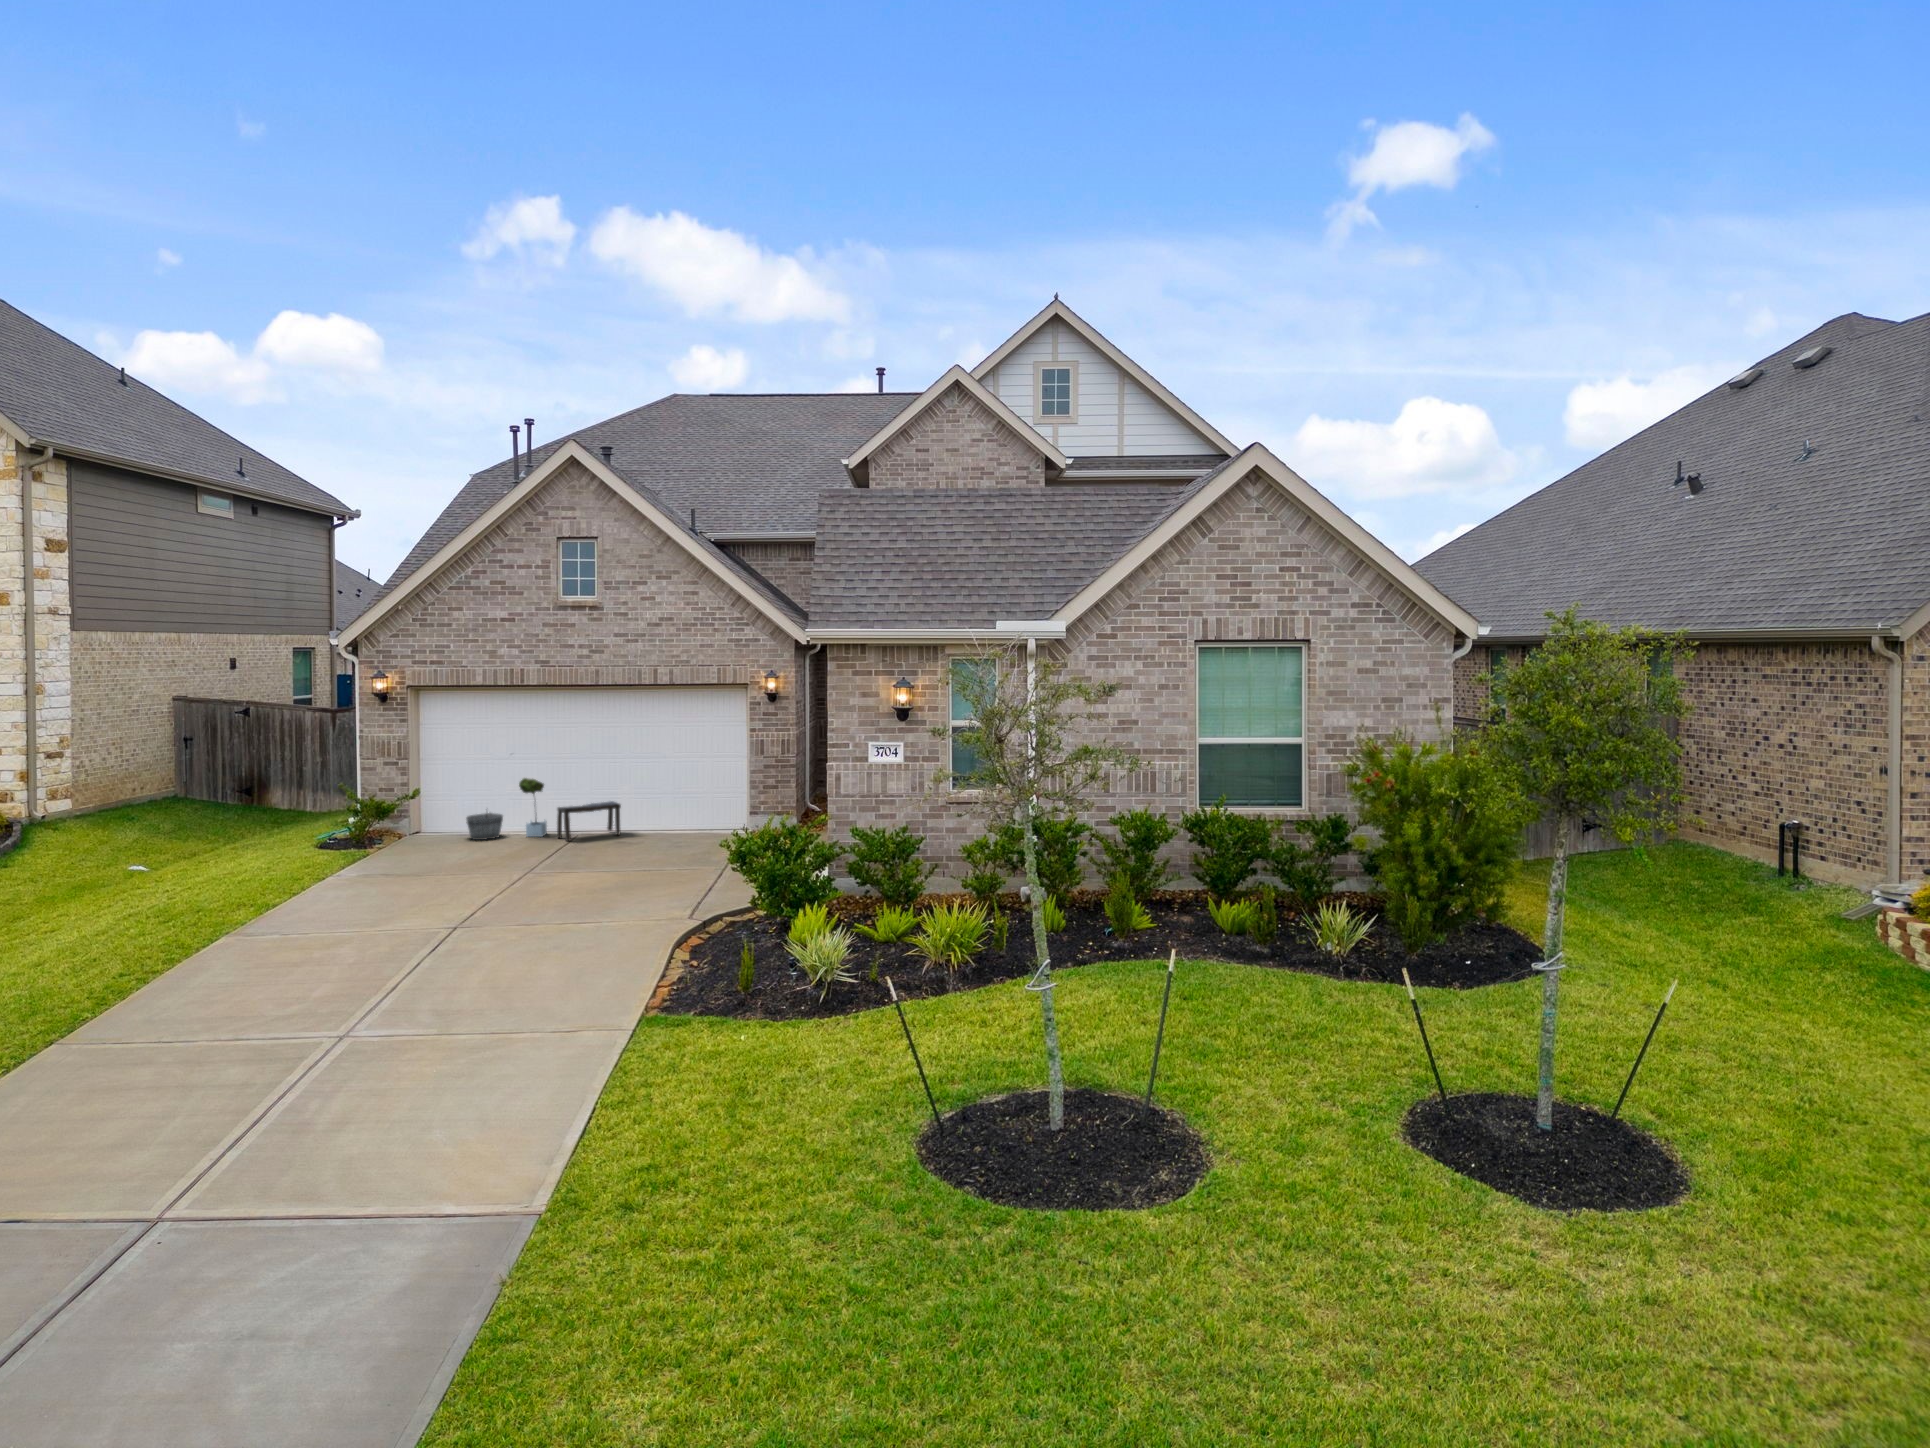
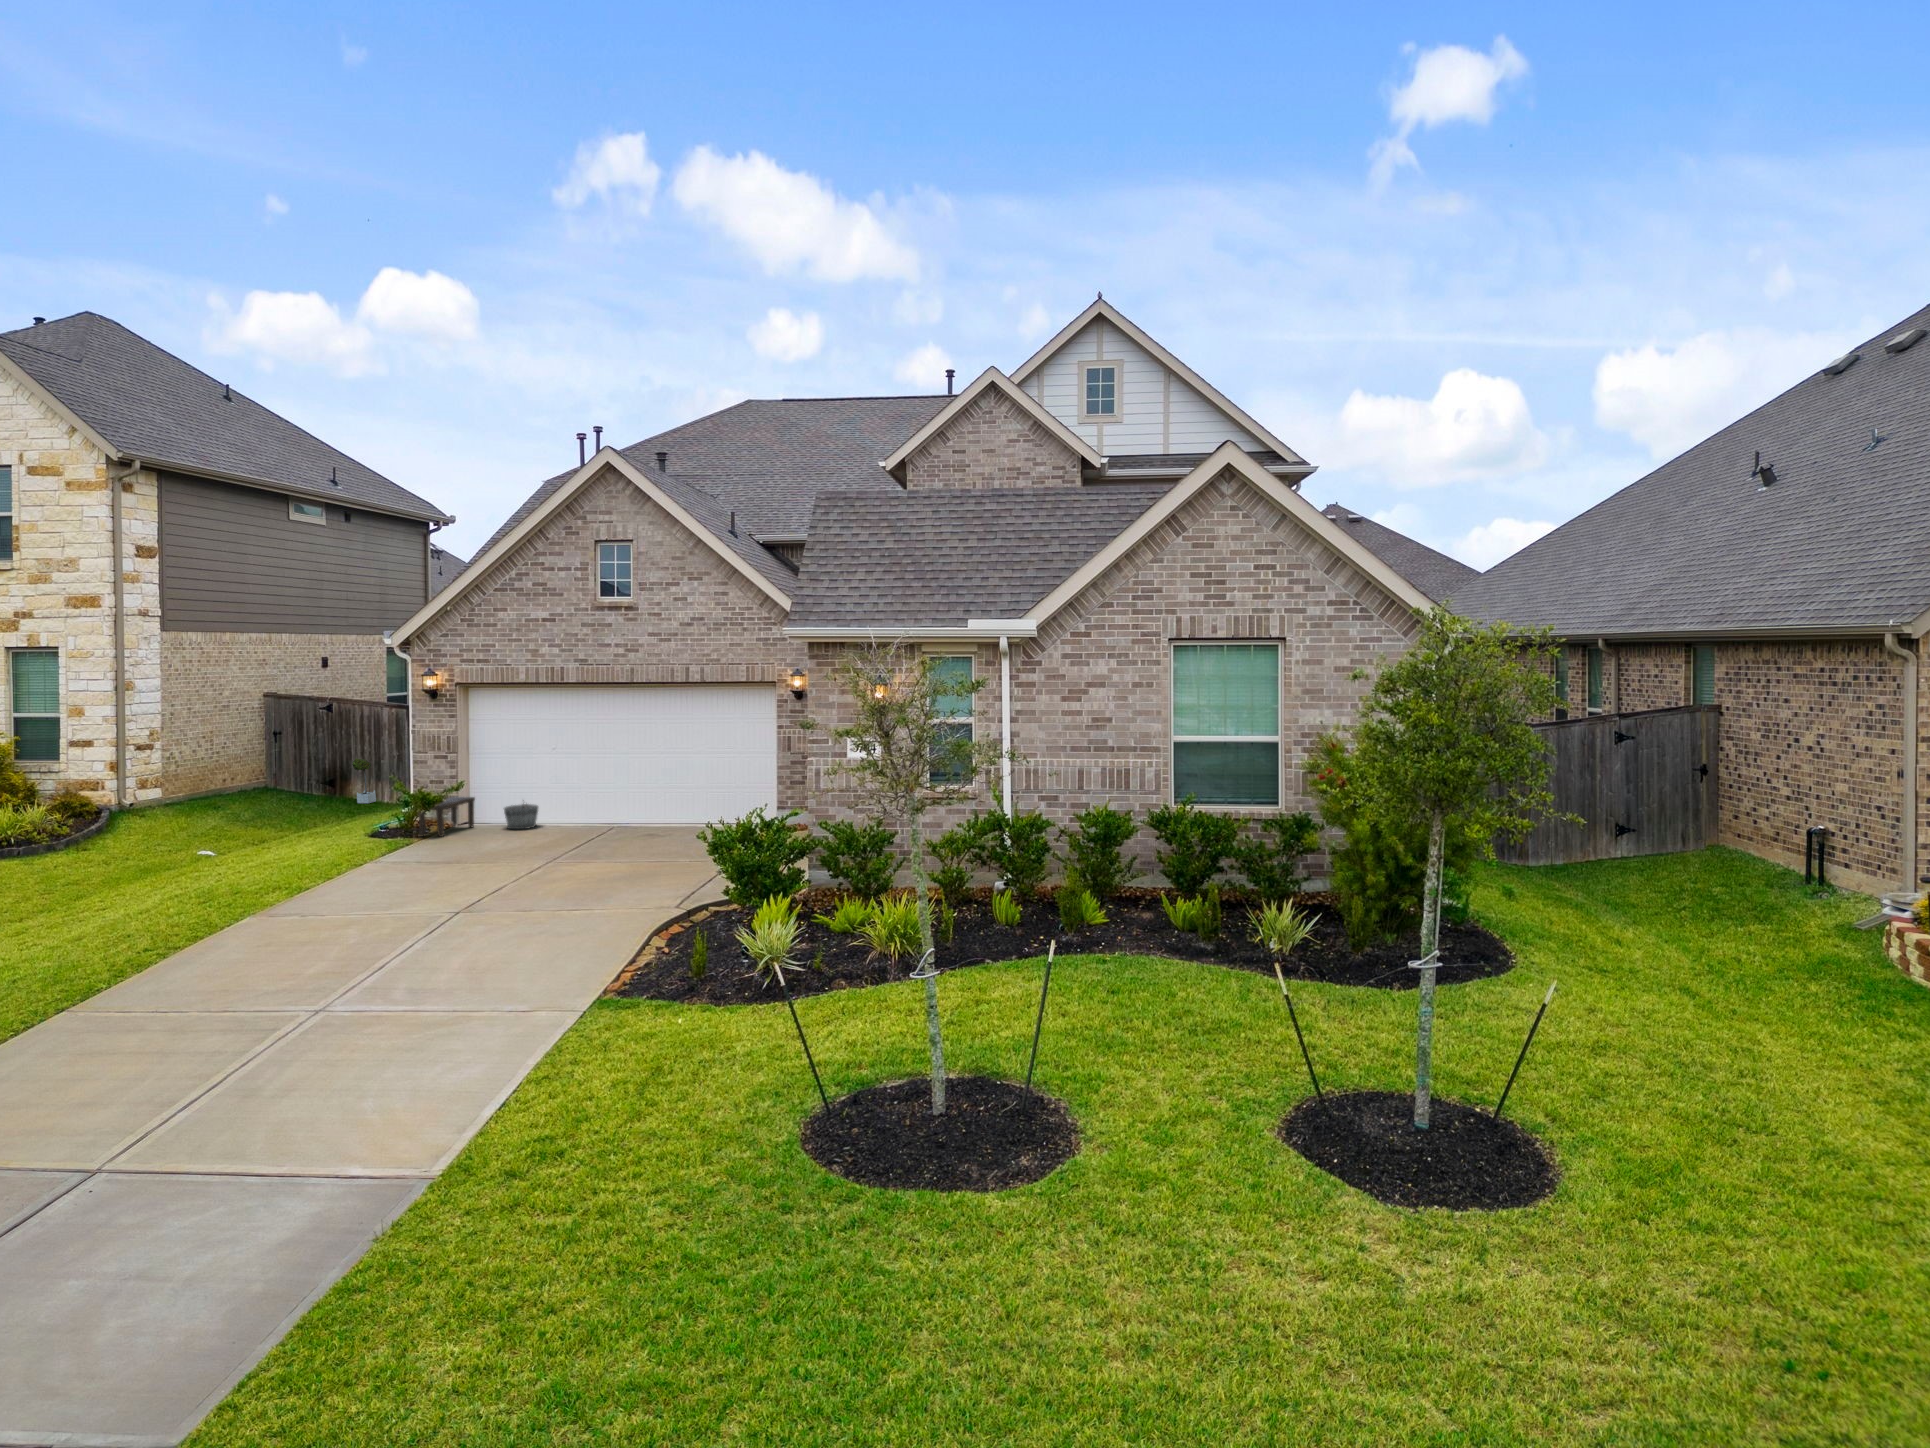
potted tree: present [519,778,547,837] -> present [352,759,376,803]
bench: present [557,801,621,841] -> present [419,797,475,837]

